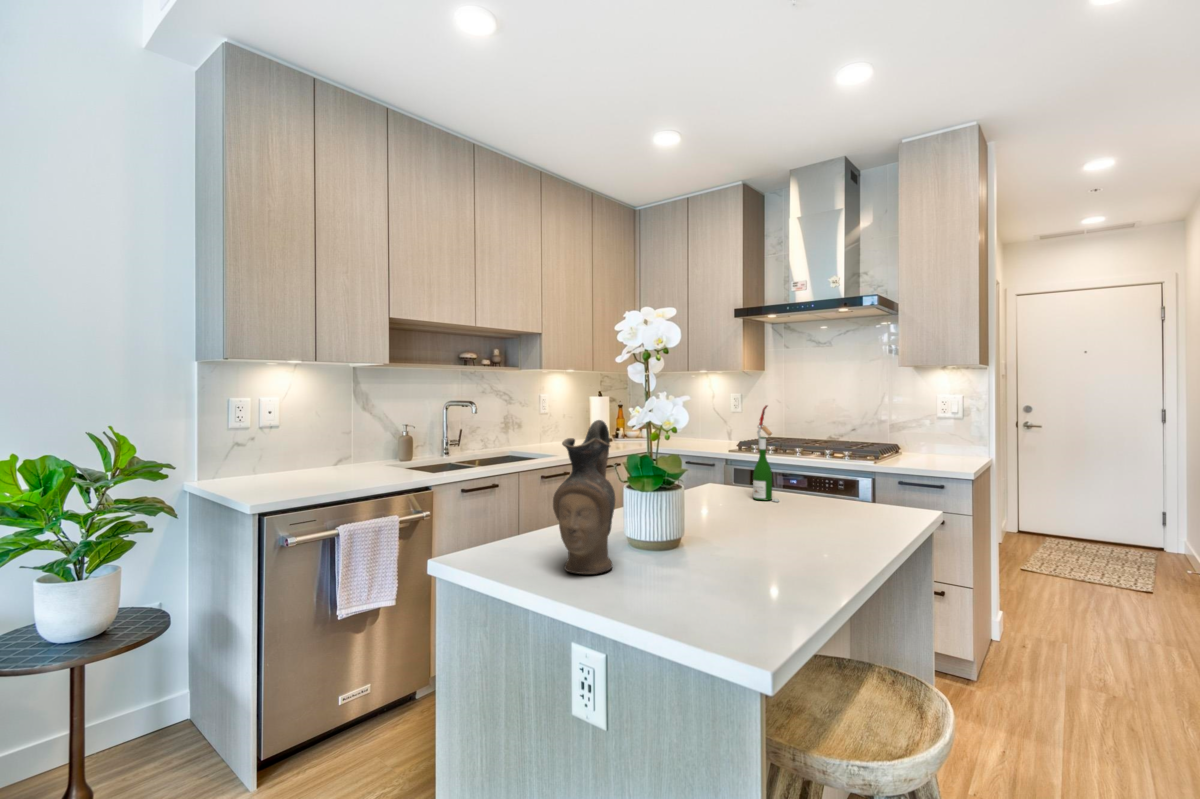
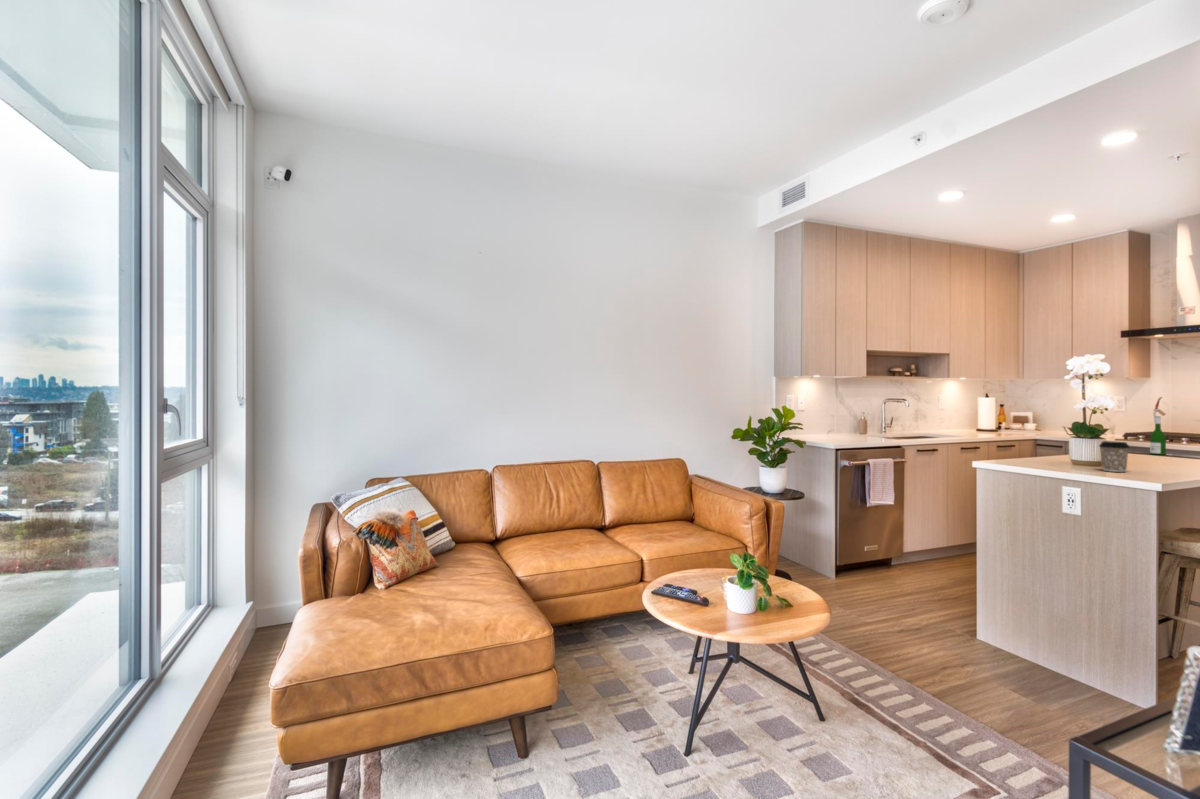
ceramic pitcher: present [553,420,615,574] -> none [1041,399,1076,465]
coffee cup: none [641,527,696,609] -> present [1099,441,1129,472]

